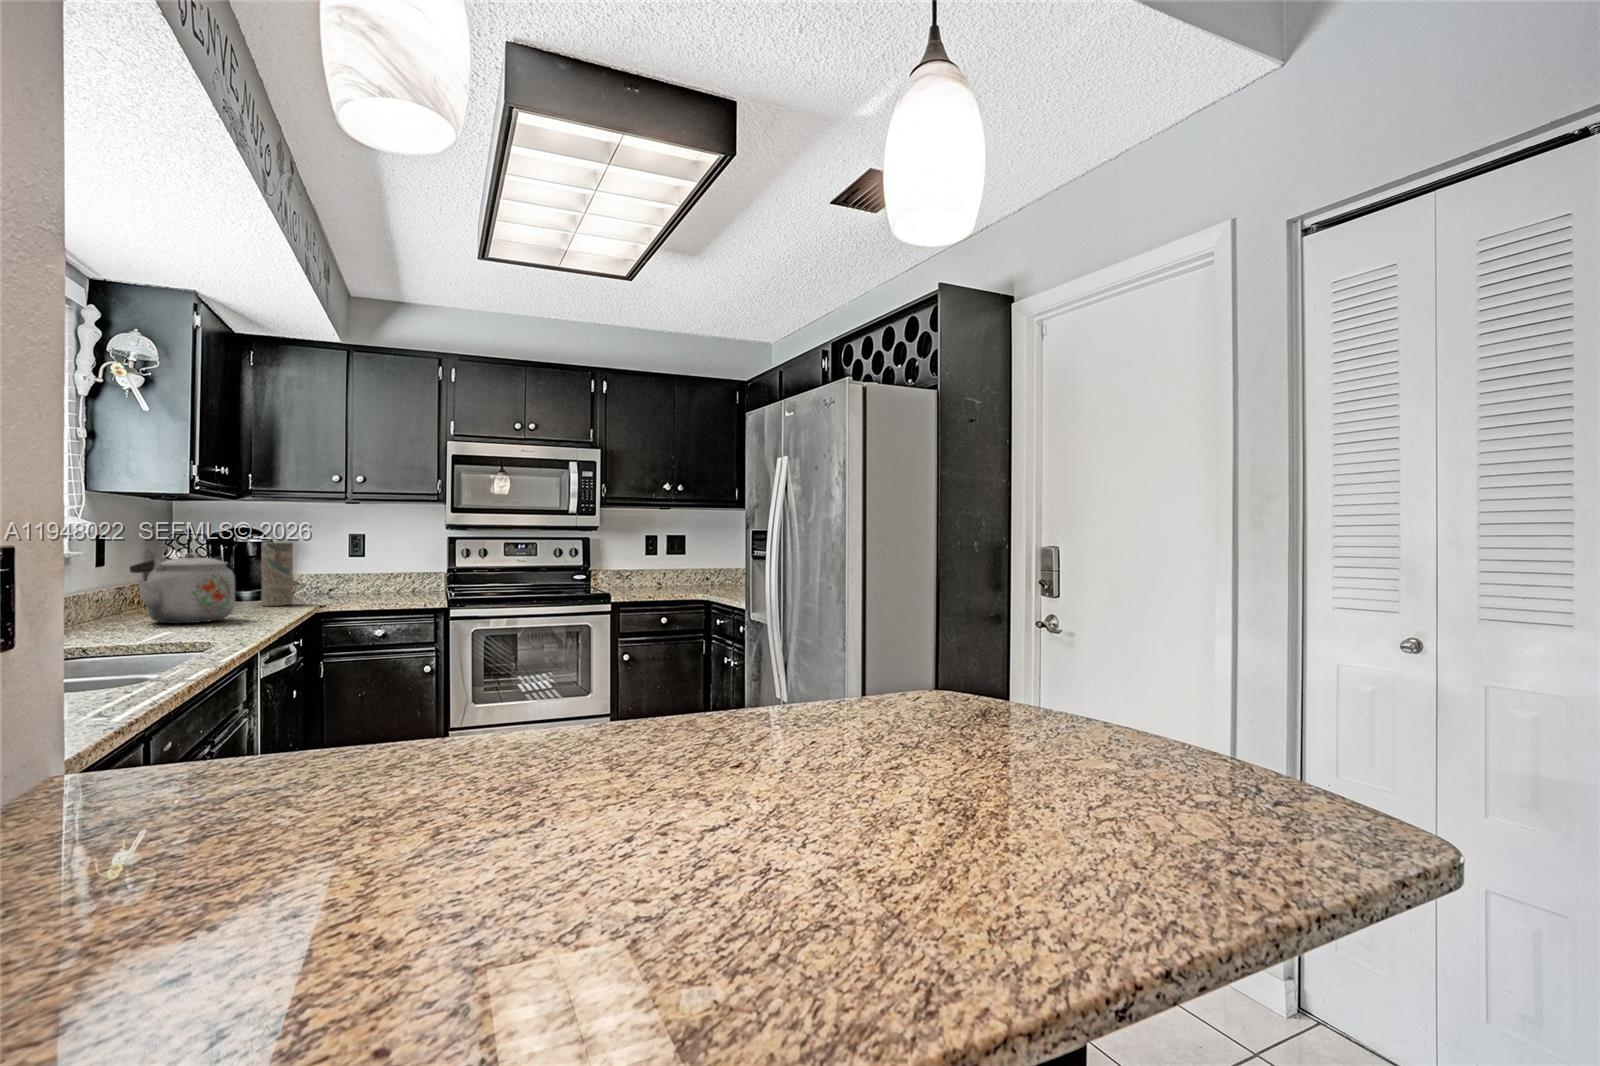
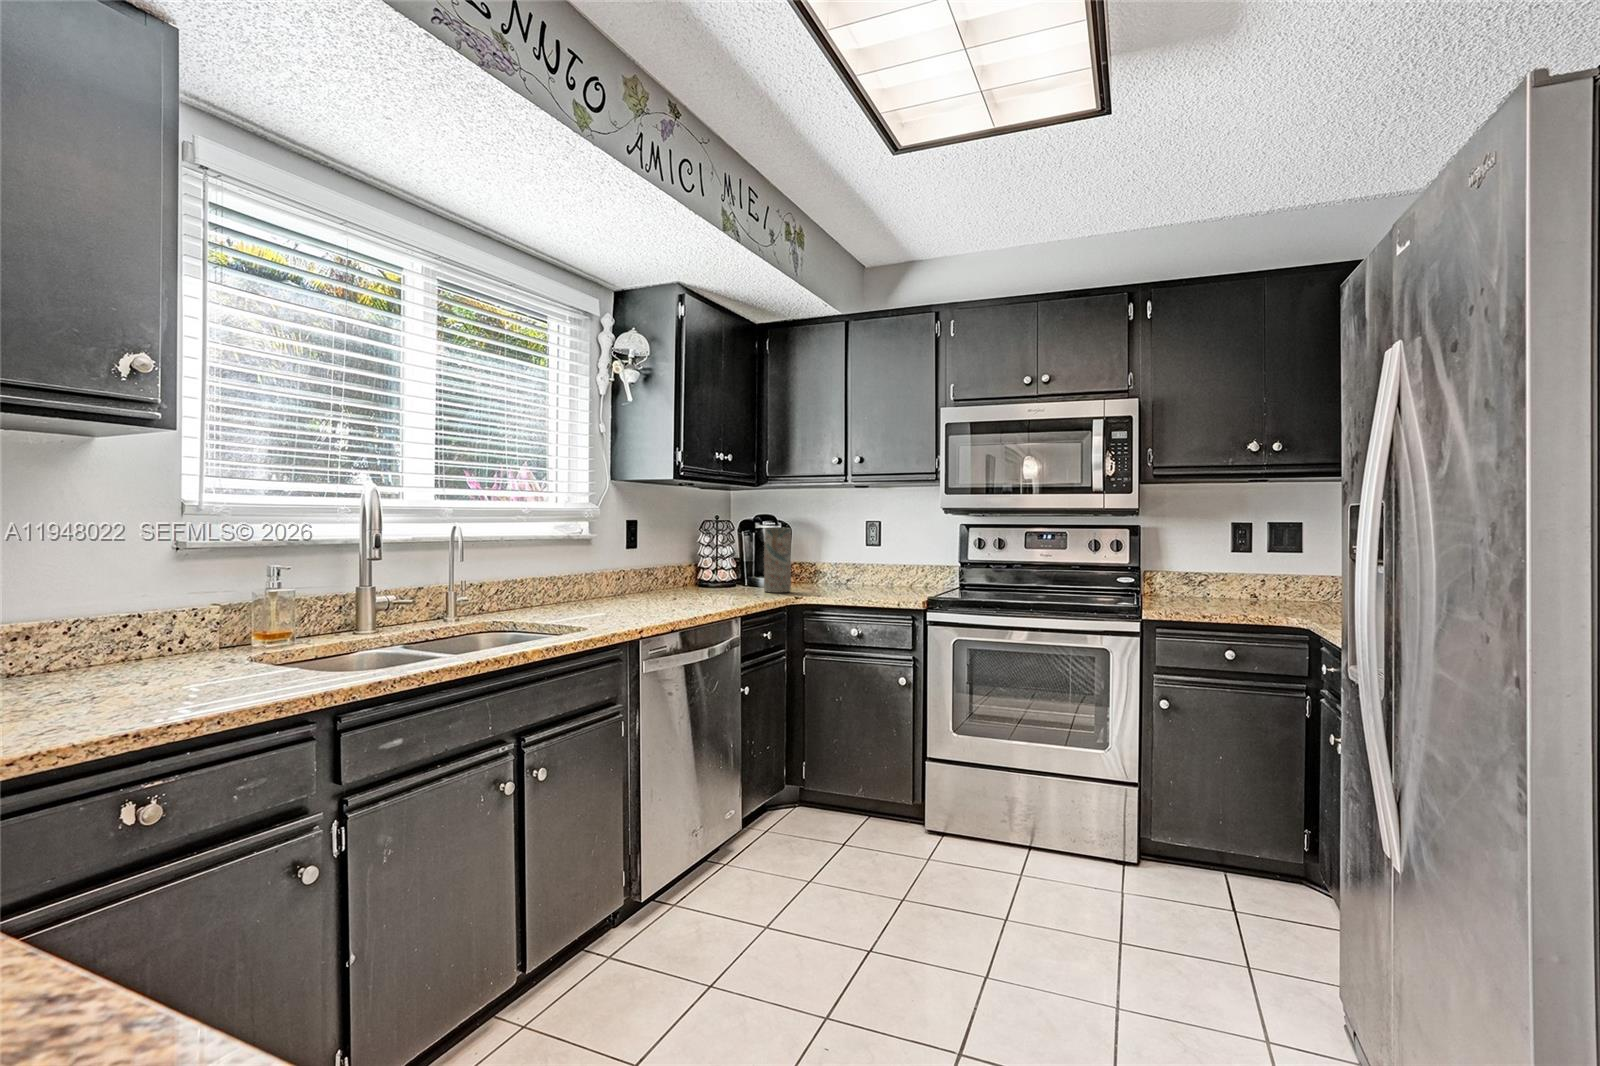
kettle: present [130,553,235,623] -> none [614,534,698,602]

